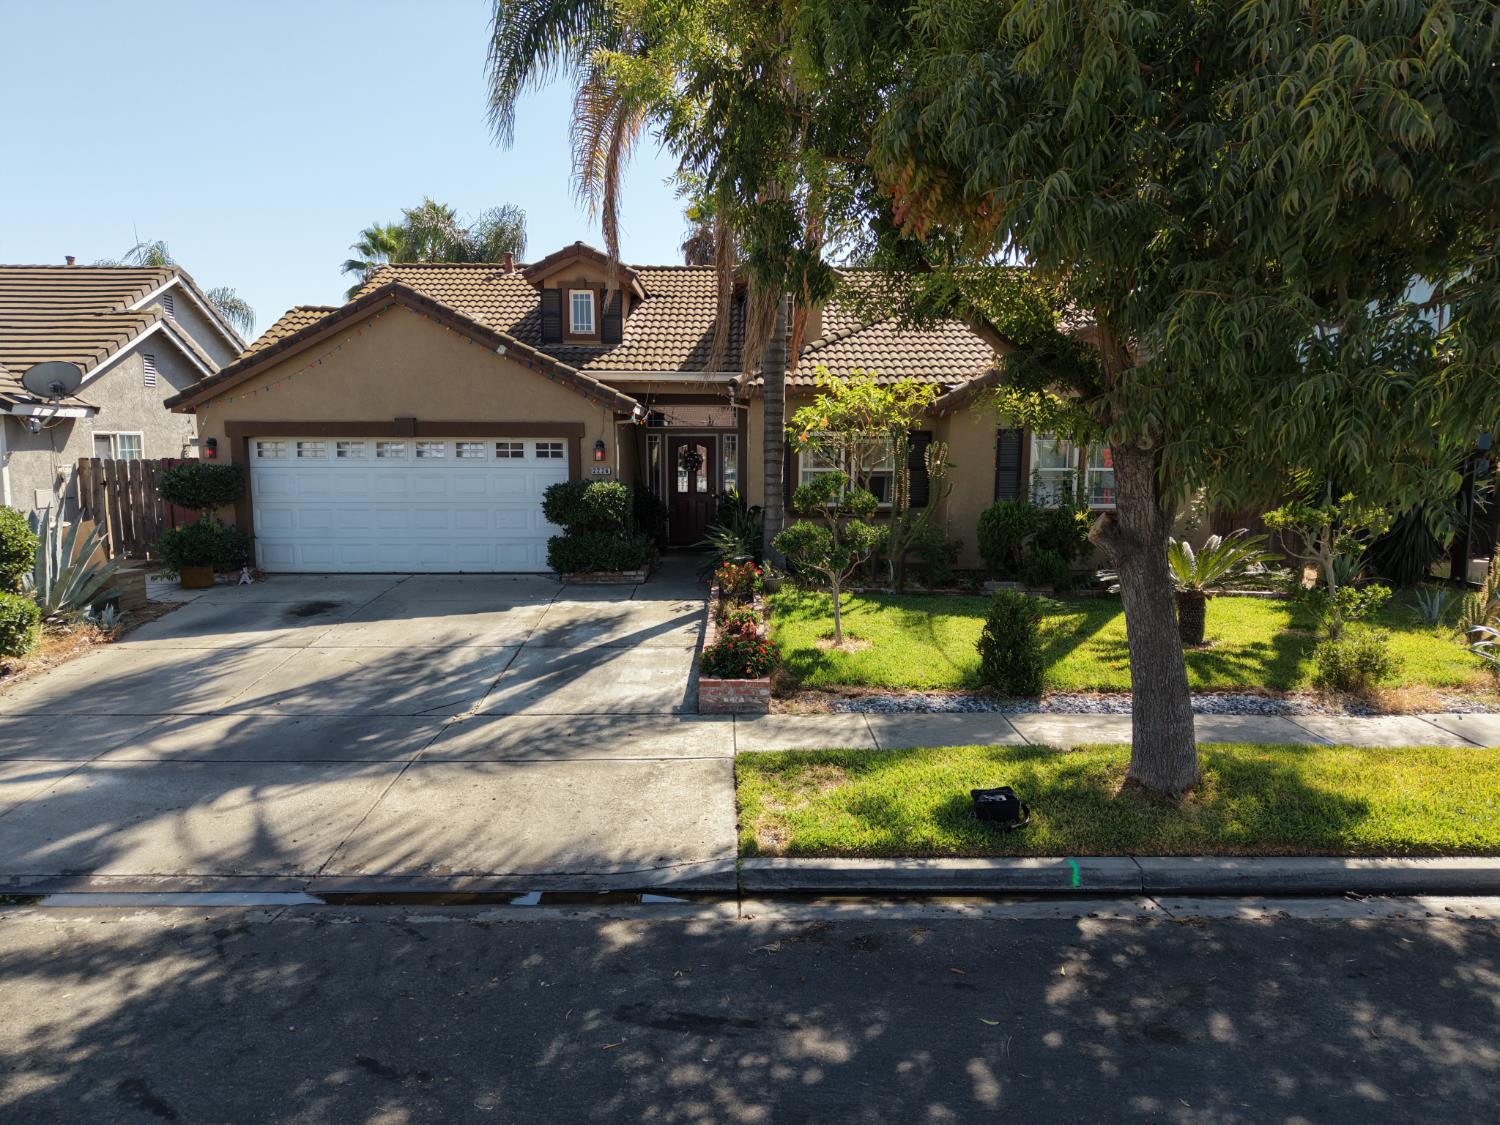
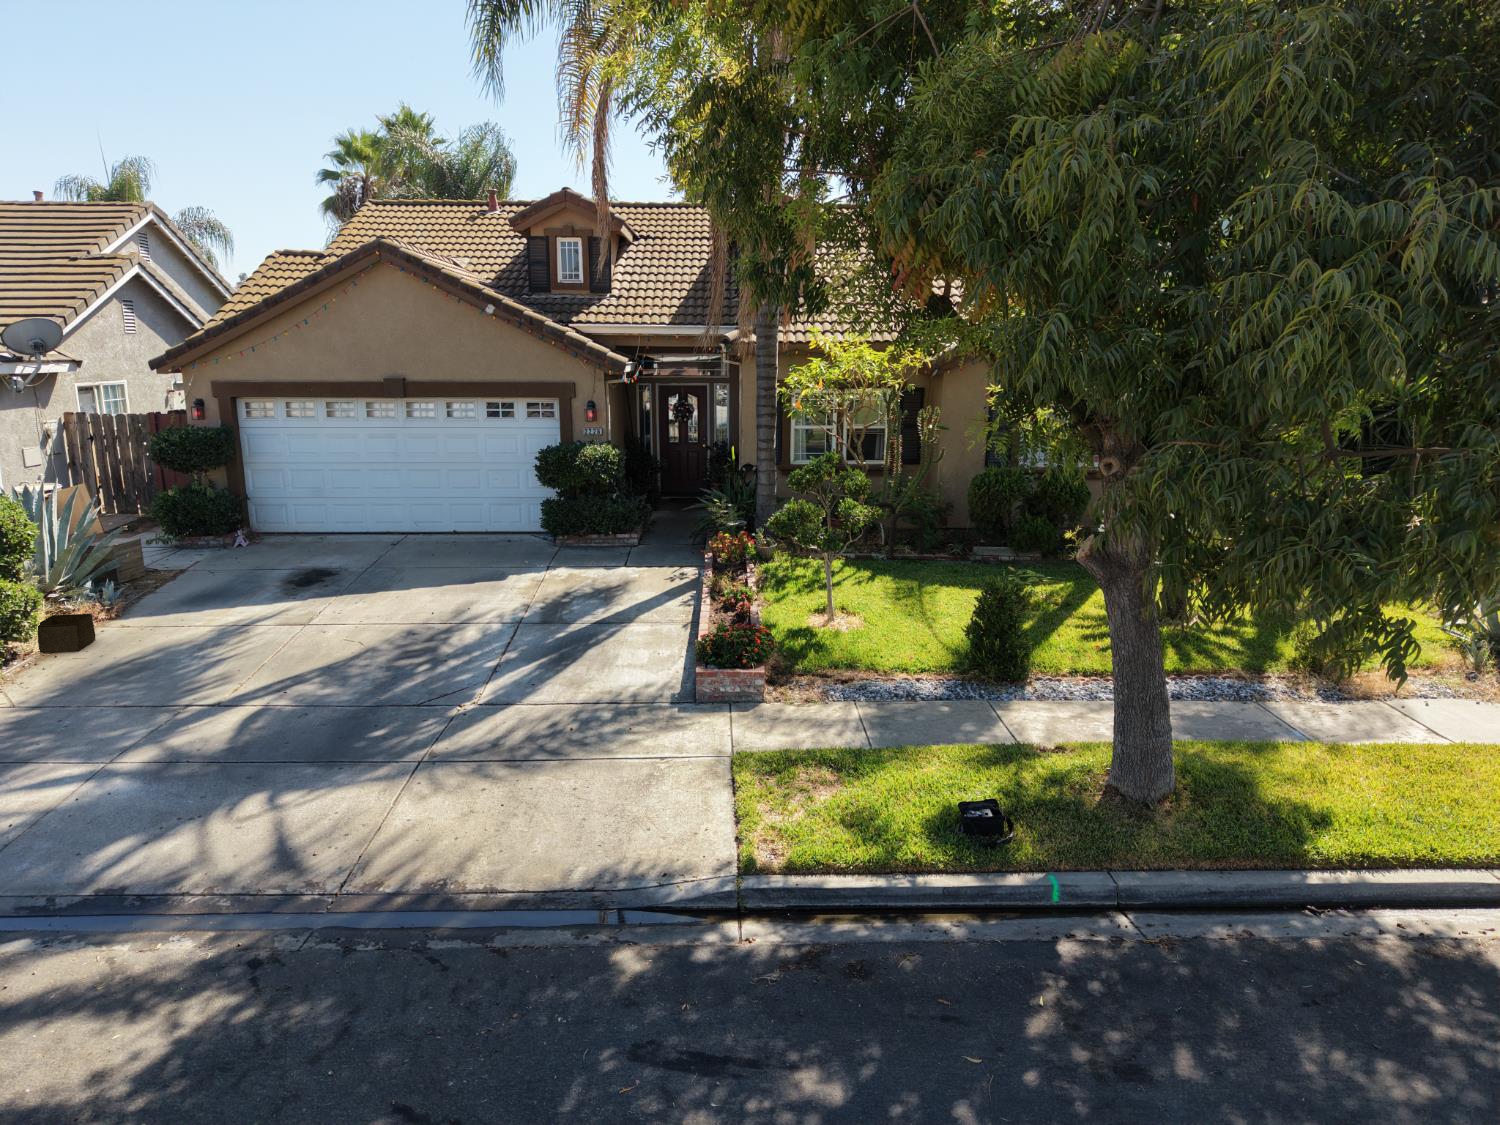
storage bin: present [179,564,215,589] -> present [37,614,95,653]

